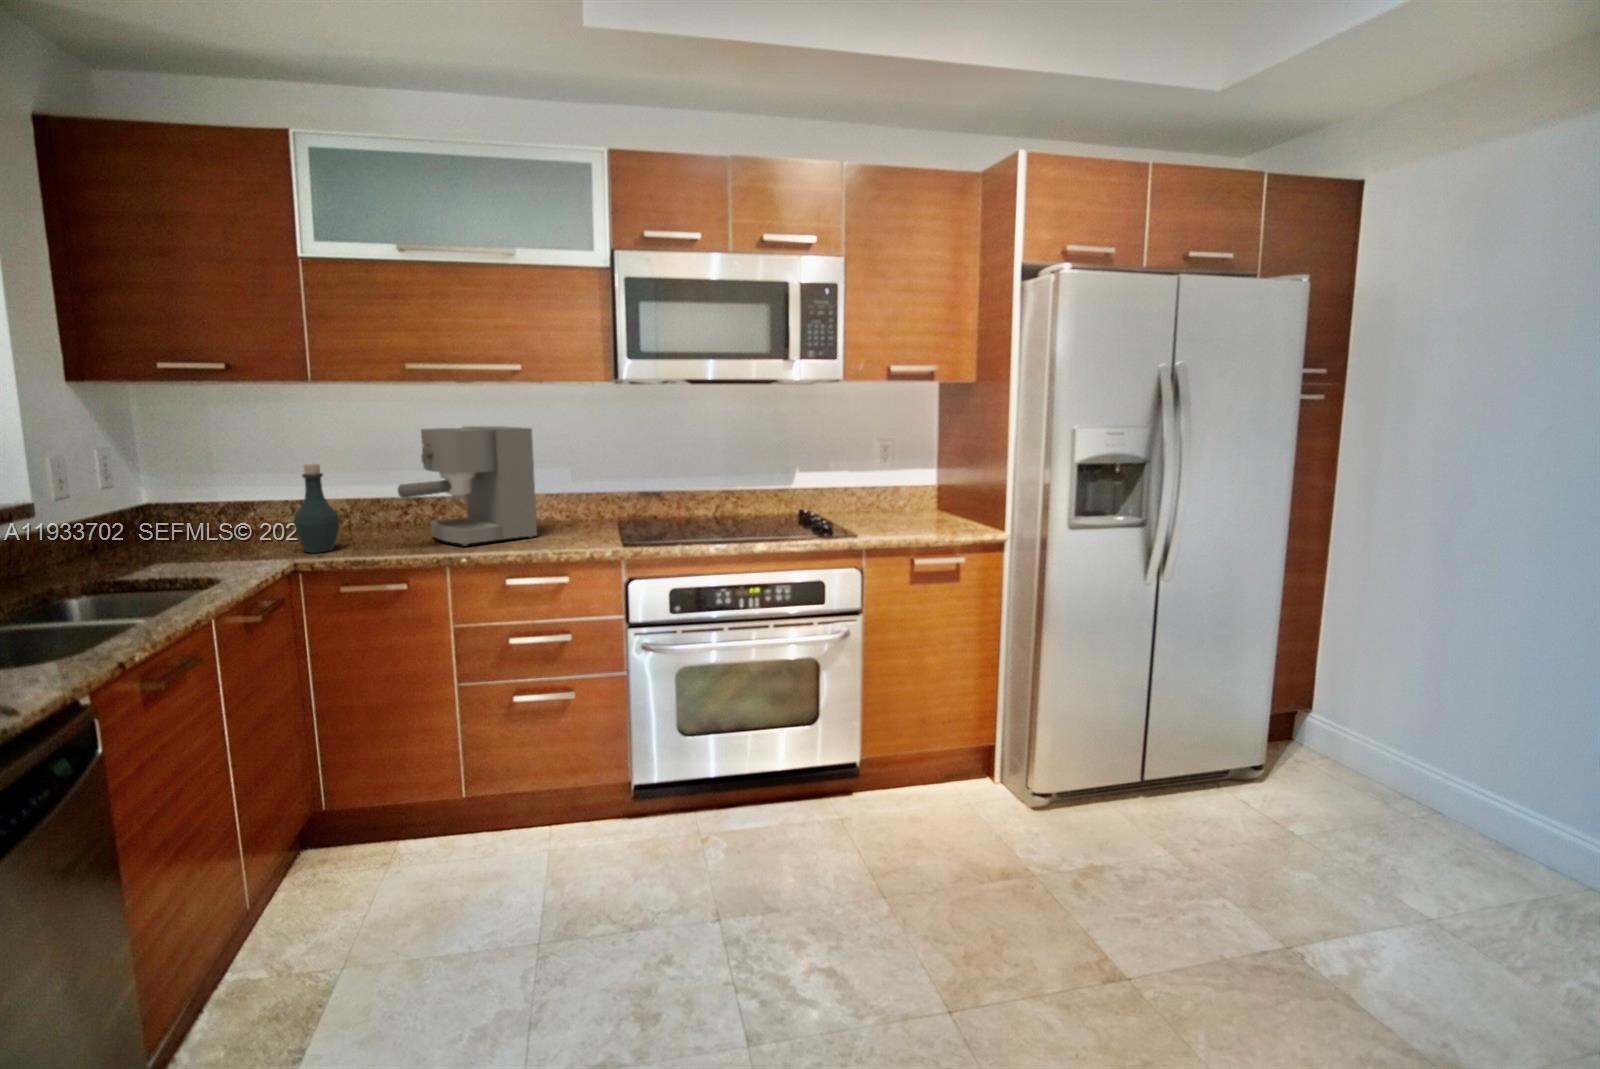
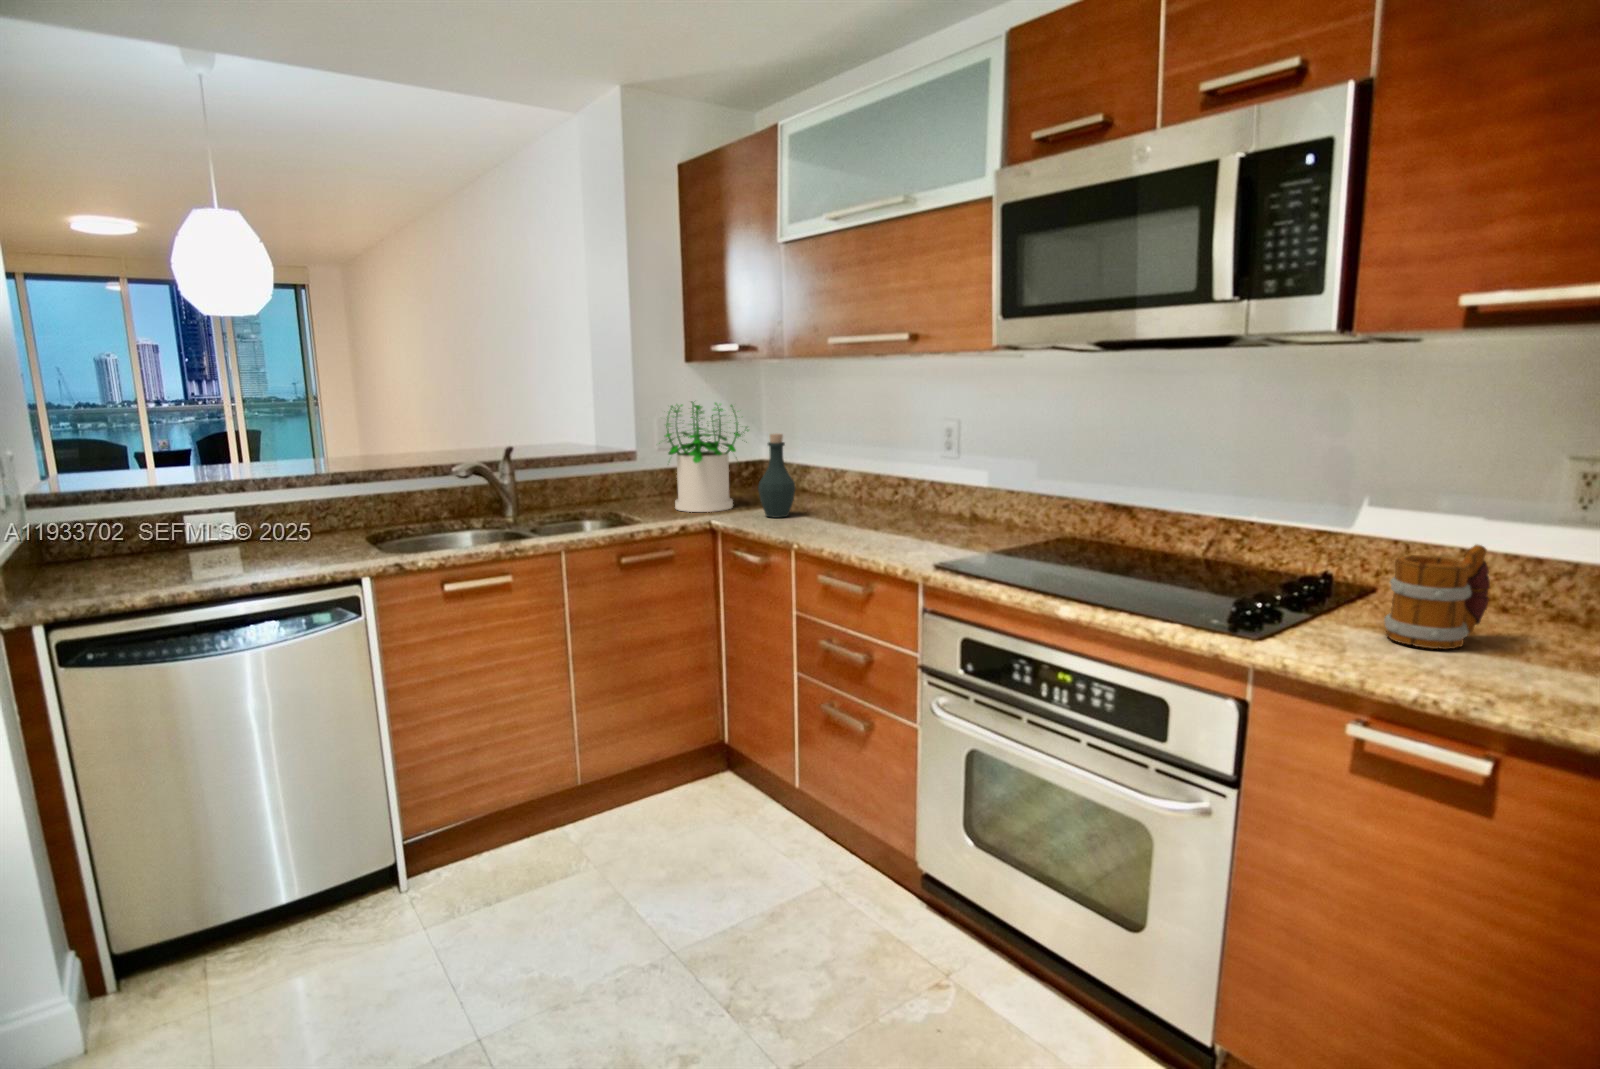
coffee maker: present [397,426,537,546] -> none [808,401,955,539]
potted plant: none [98,433,229,568] -> present [659,402,749,512]
mug: none [875,479,907,527] -> present [1384,544,1490,649]

